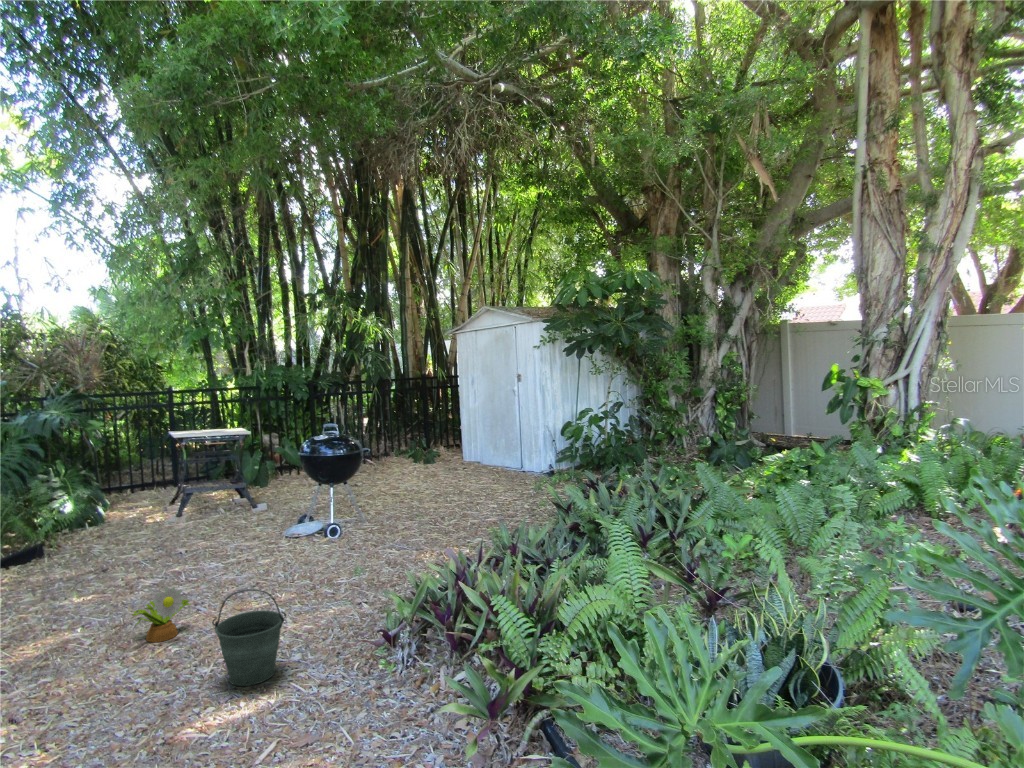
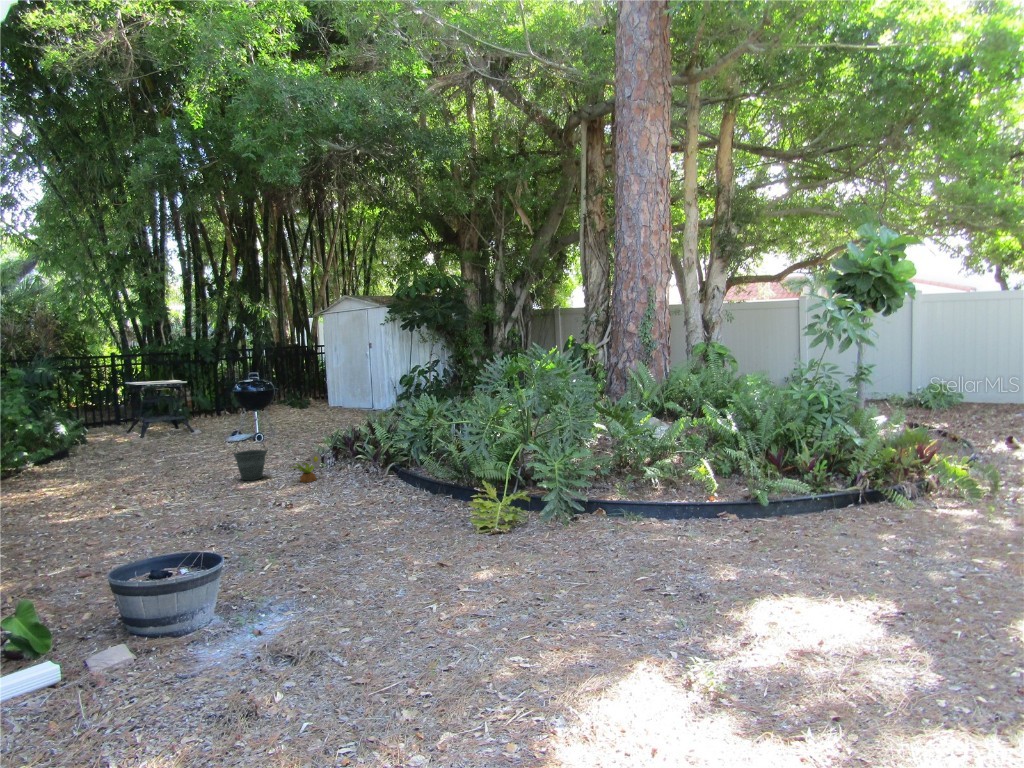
decorative plant: present [133,587,191,642] -> present [292,451,321,482]

